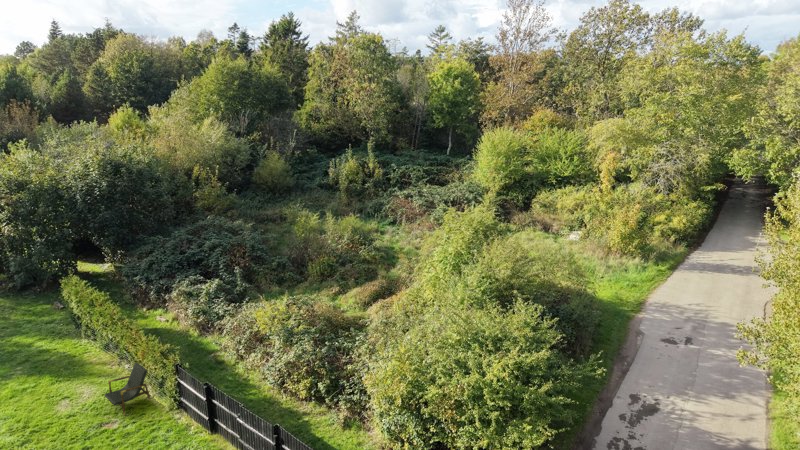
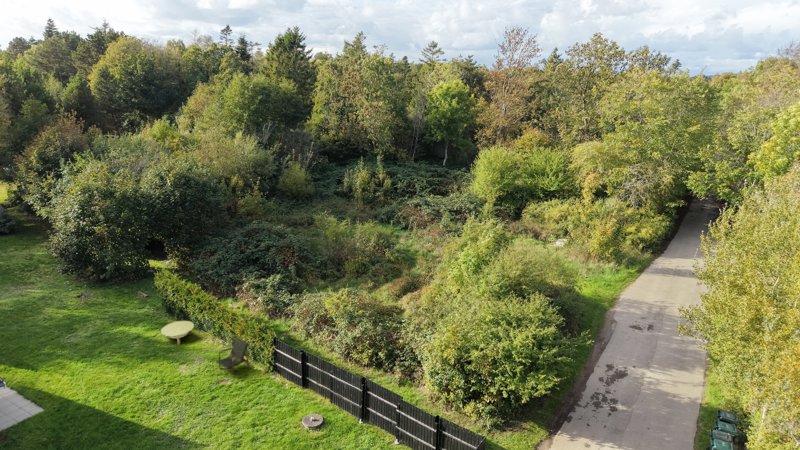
round table: none [53,339,98,371] -> present [161,321,194,345]

